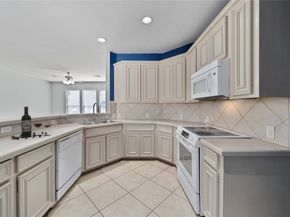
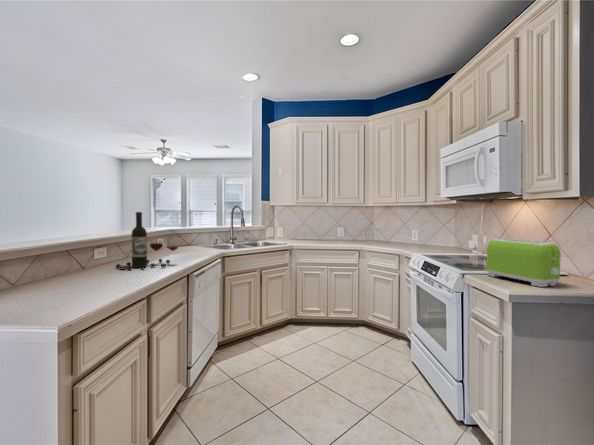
toaster: none [211,120,249,146] -> present [486,239,561,287]

